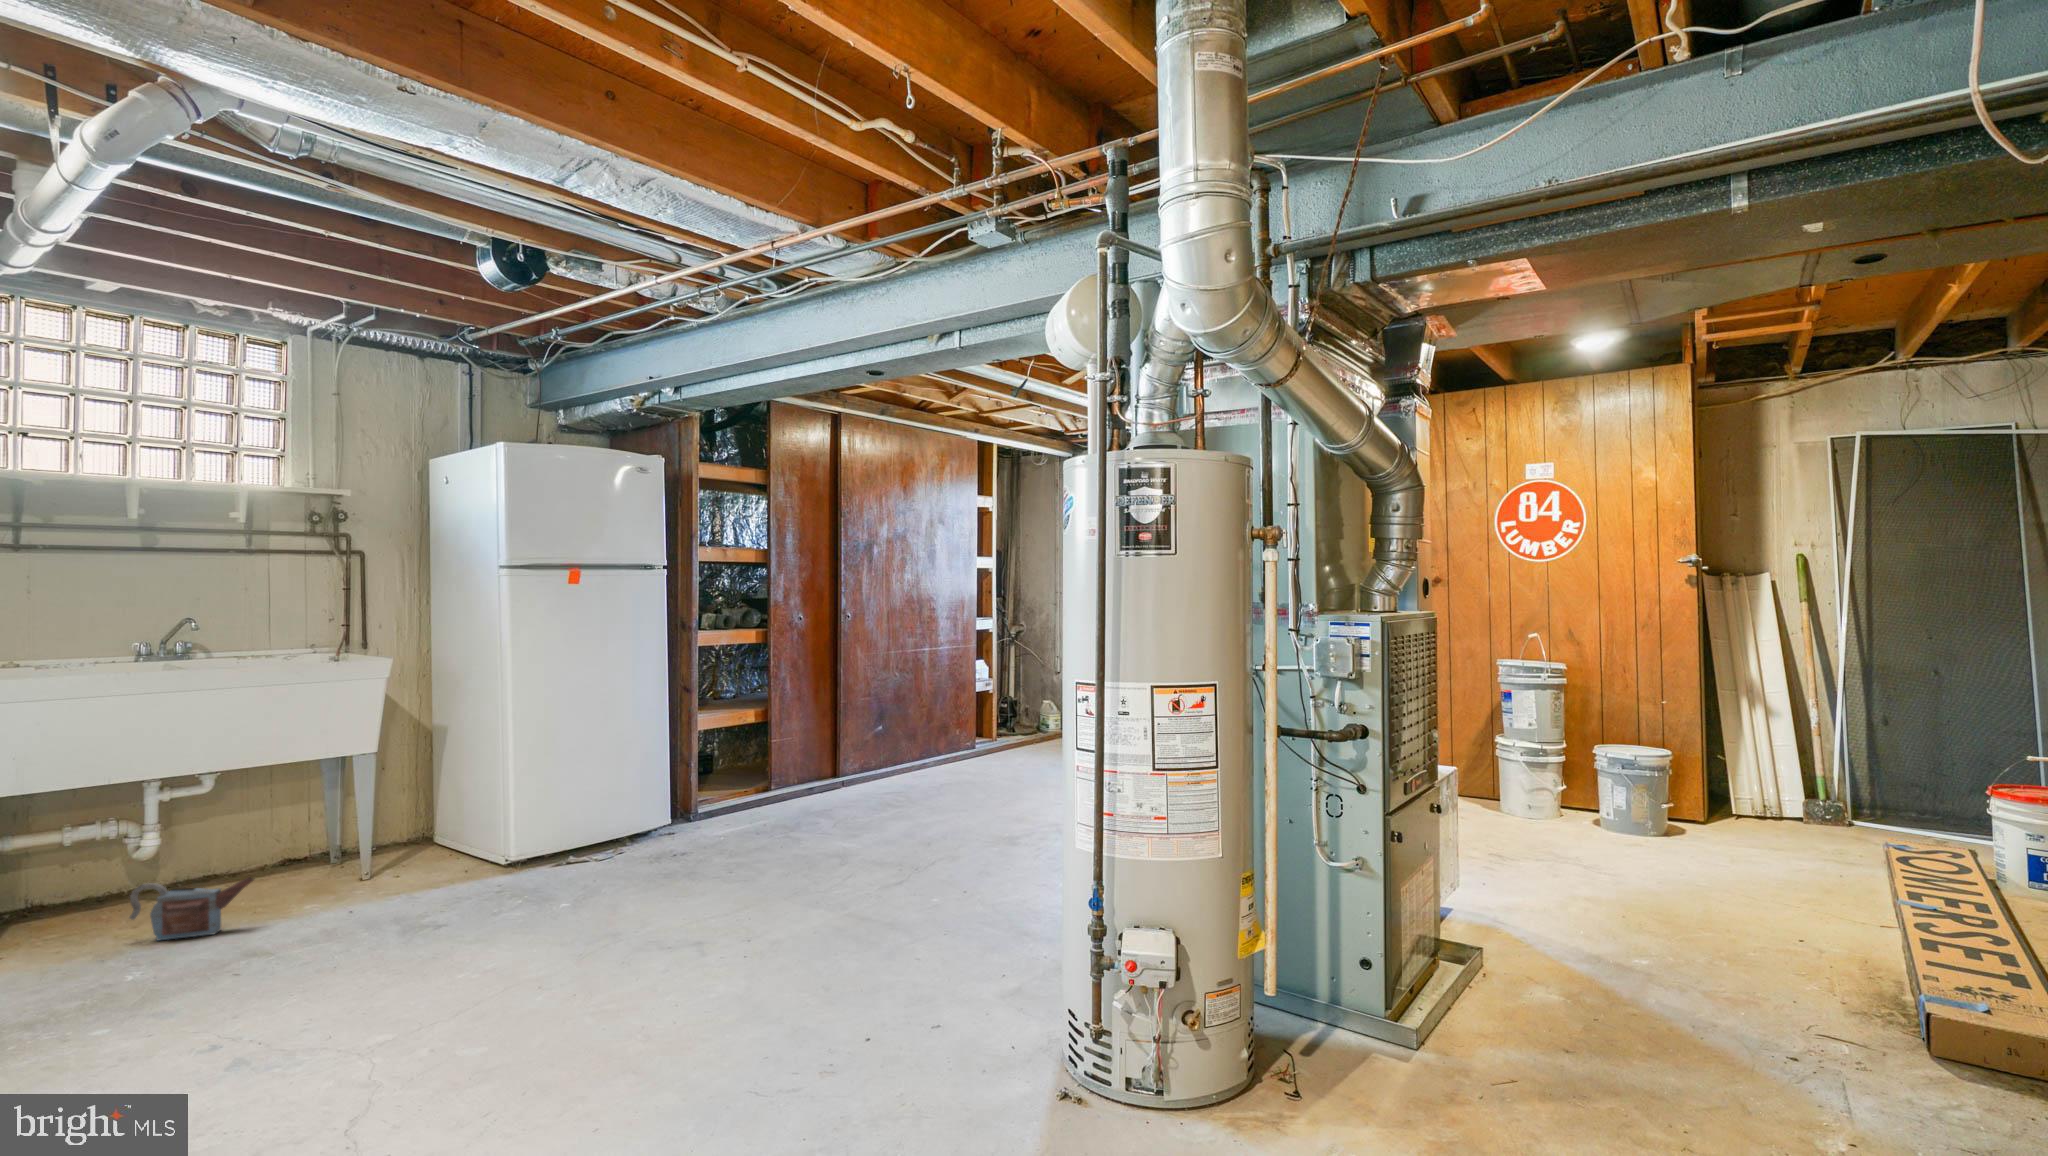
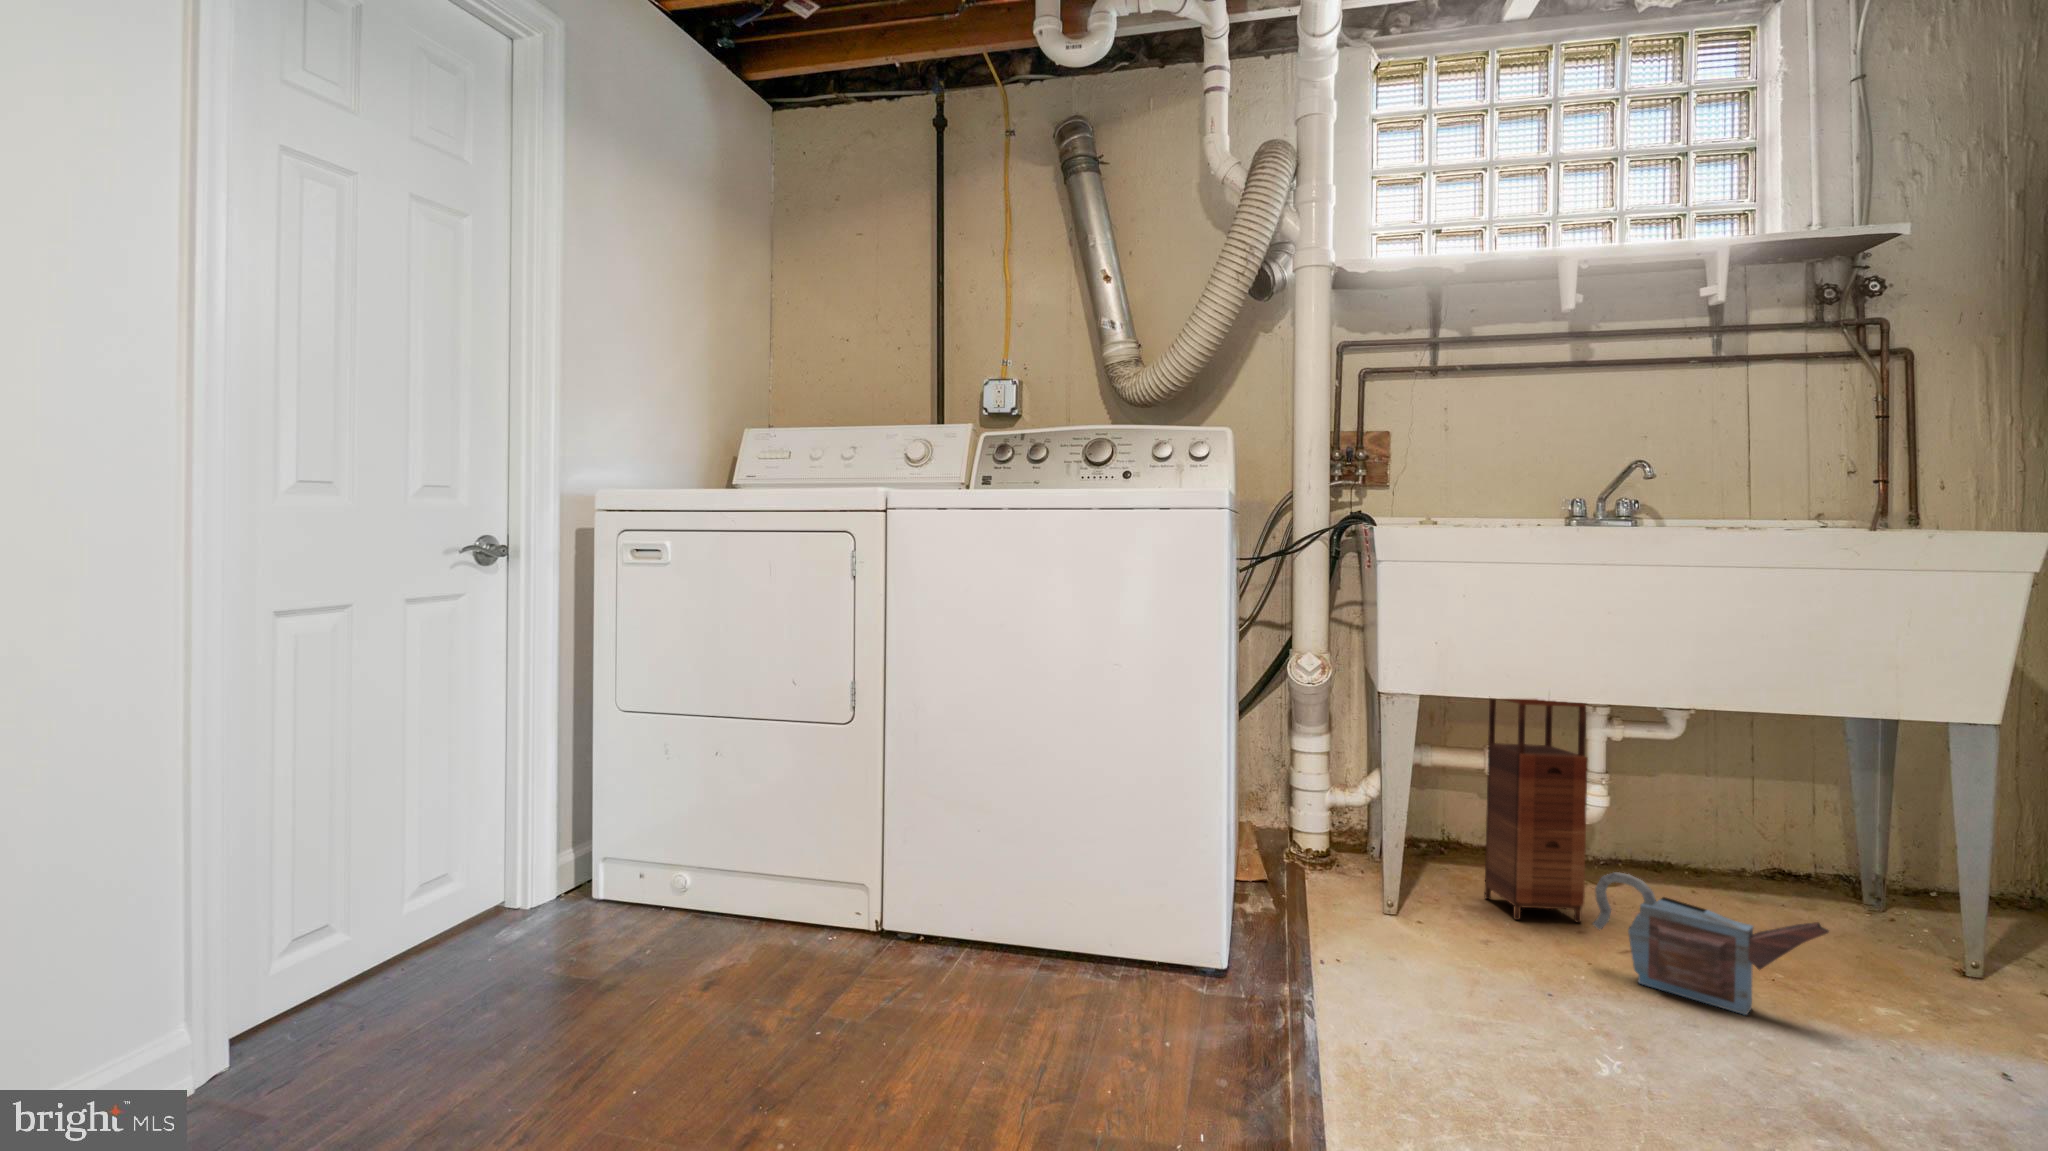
storage cabinet: none [63,781,139,934] -> present [1484,699,1588,923]

